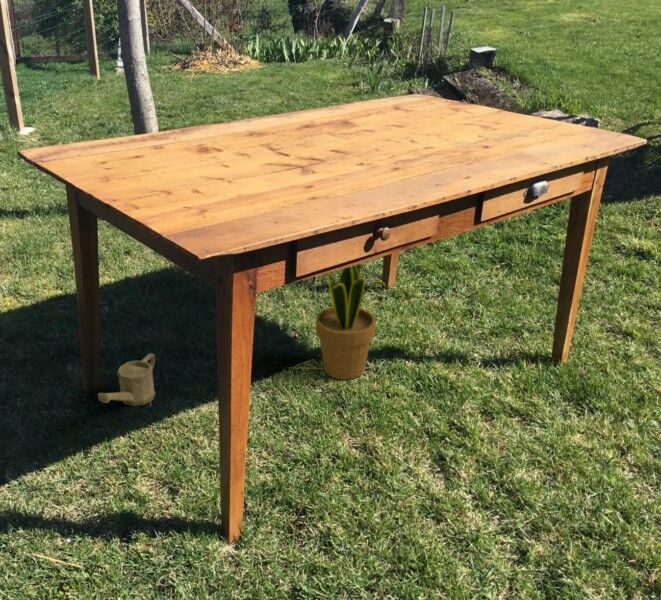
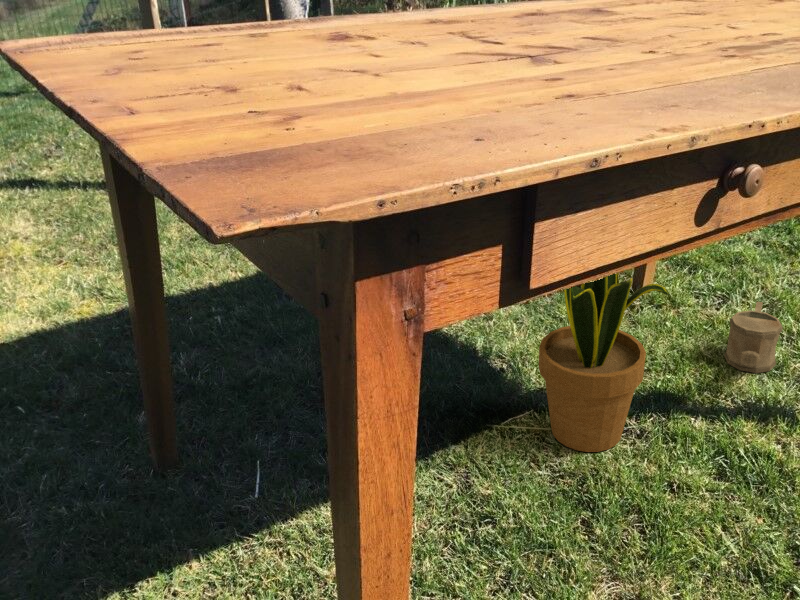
watering can: present [98,353,155,406] -> present [724,302,783,373]

